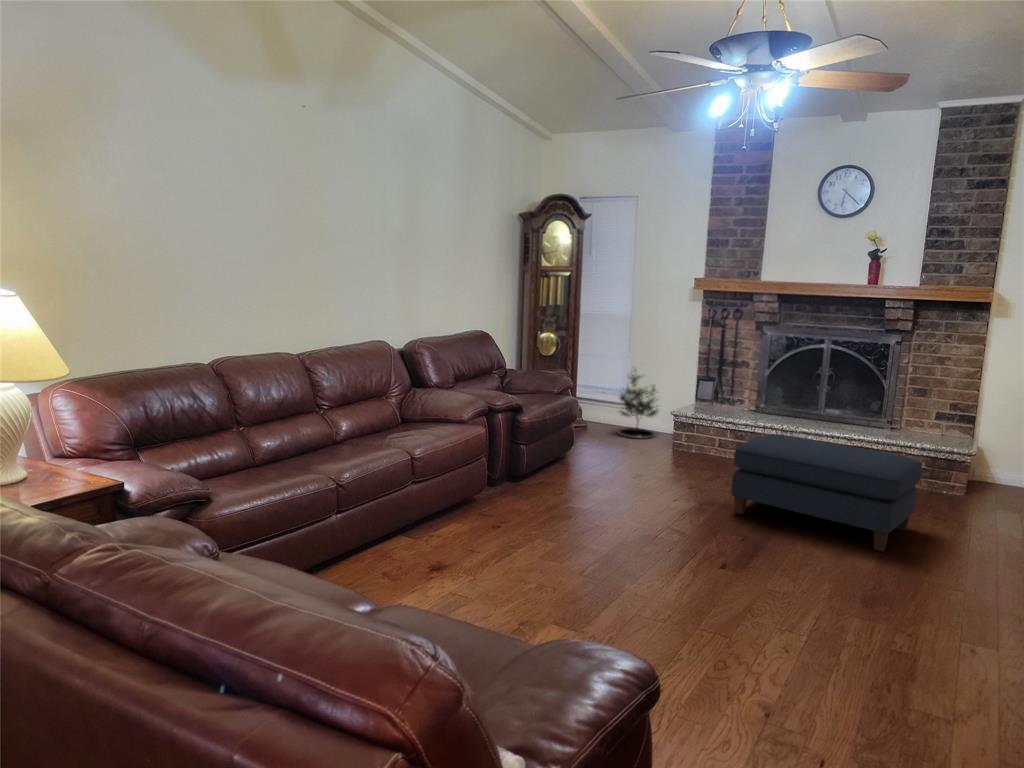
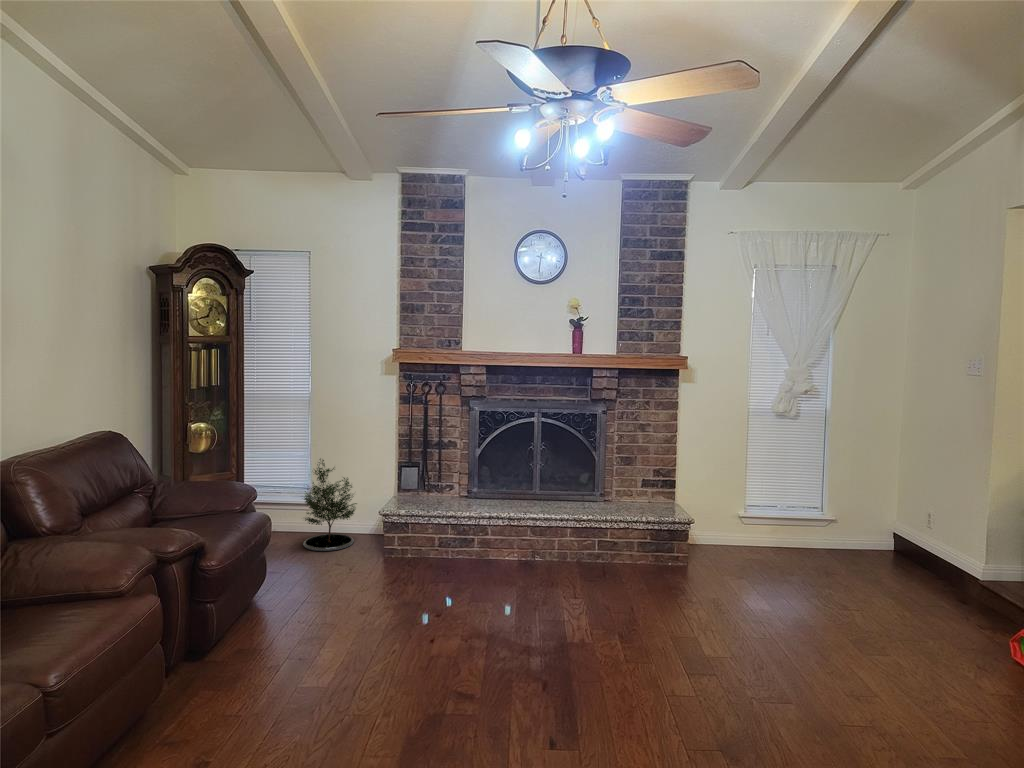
ottoman: present [731,434,922,552] -> none [505,540,714,689]

